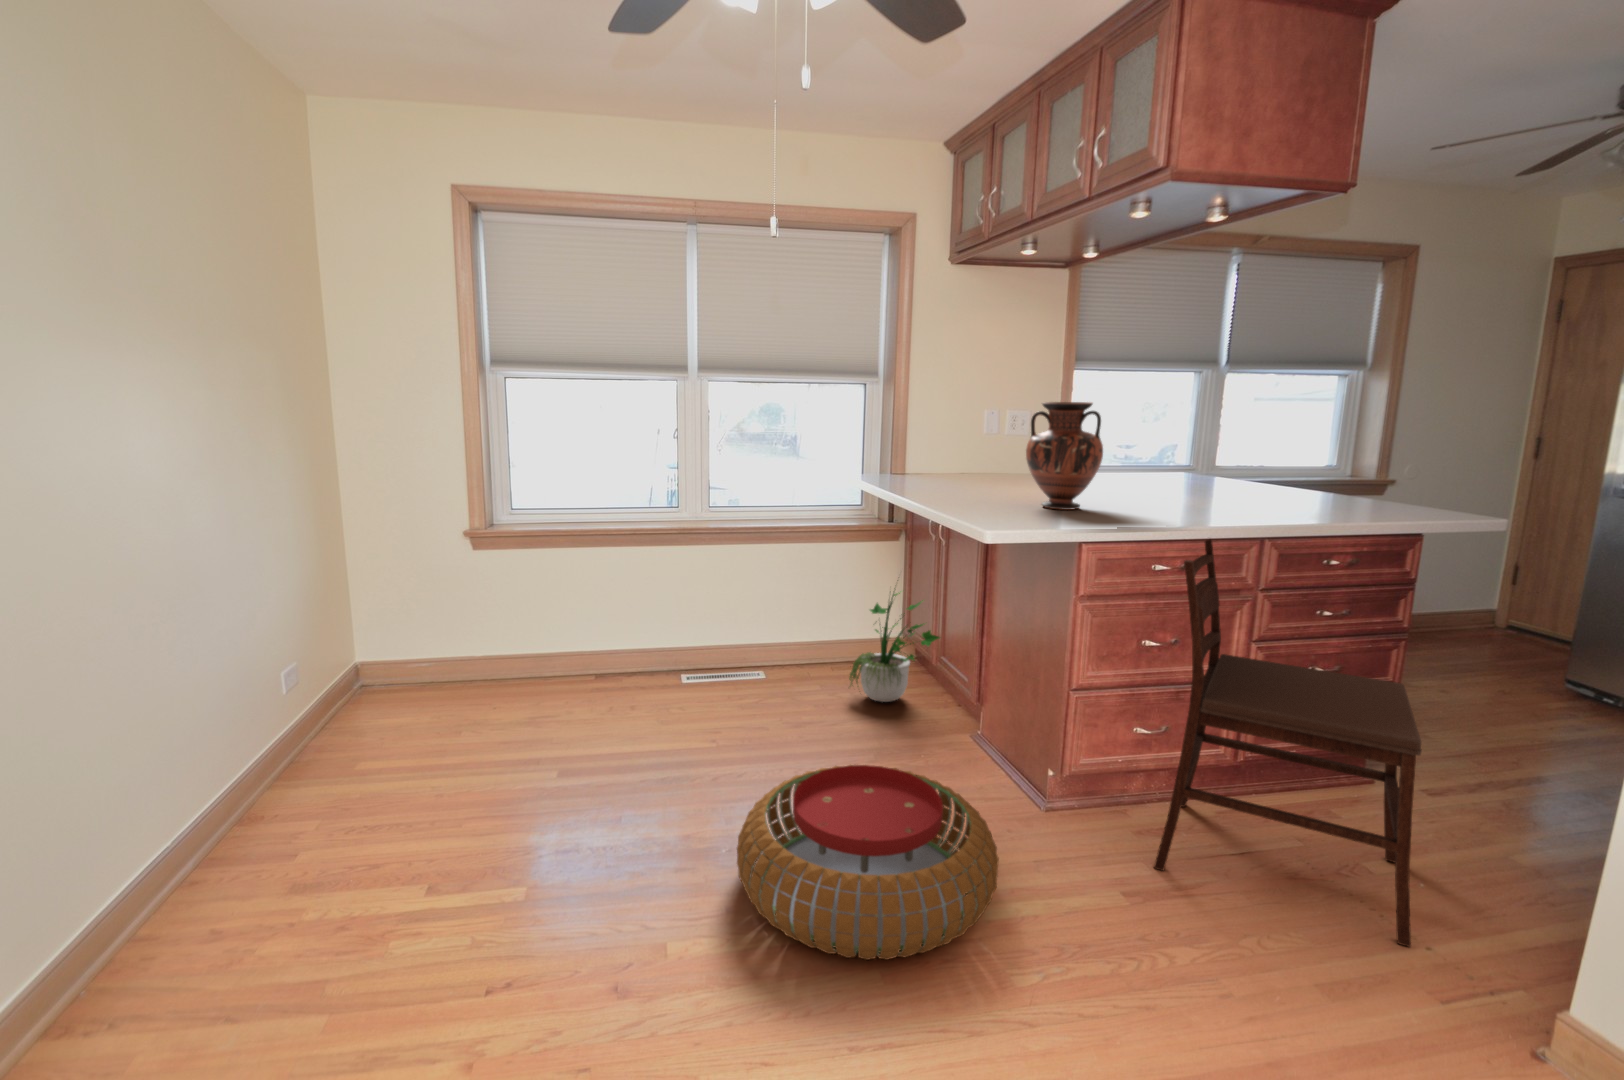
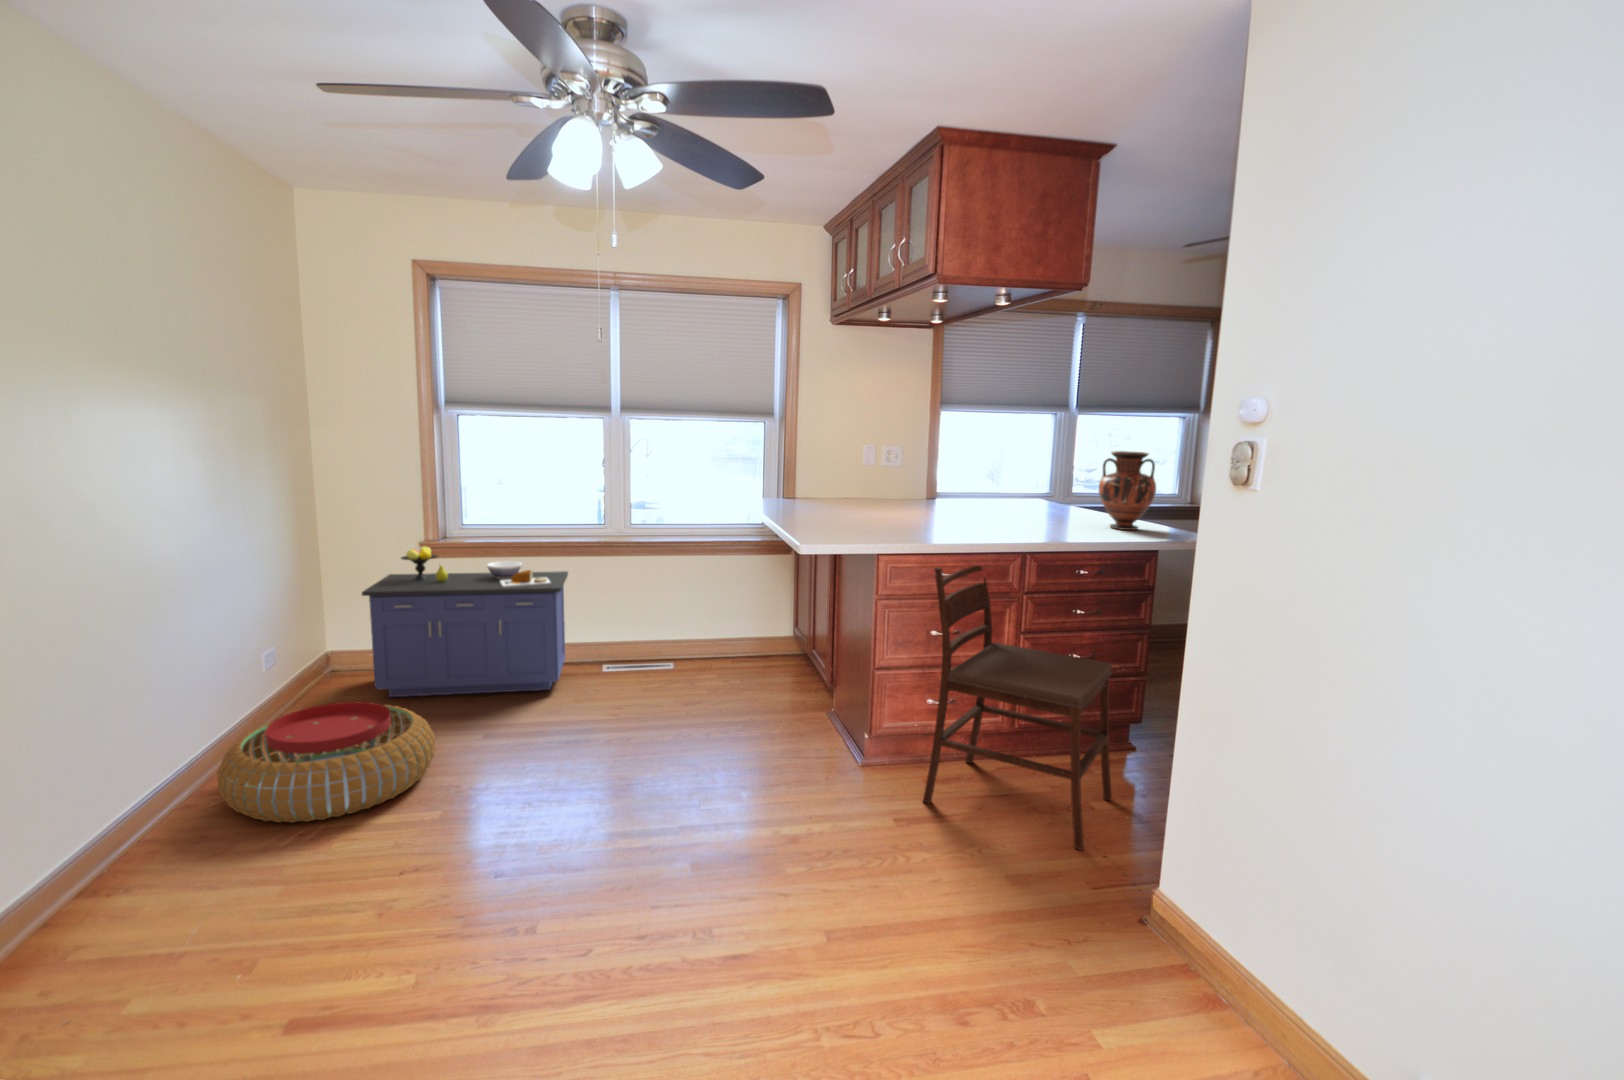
vase: present [1026,402,1103,510] -> present [1099,451,1156,530]
storage cabinet: none [400,537,642,721] -> present [362,547,568,697]
potted plant: present [849,593,940,702] -> none [735,575,807,688]
pouf: present [737,765,999,960] -> present [217,702,436,823]

